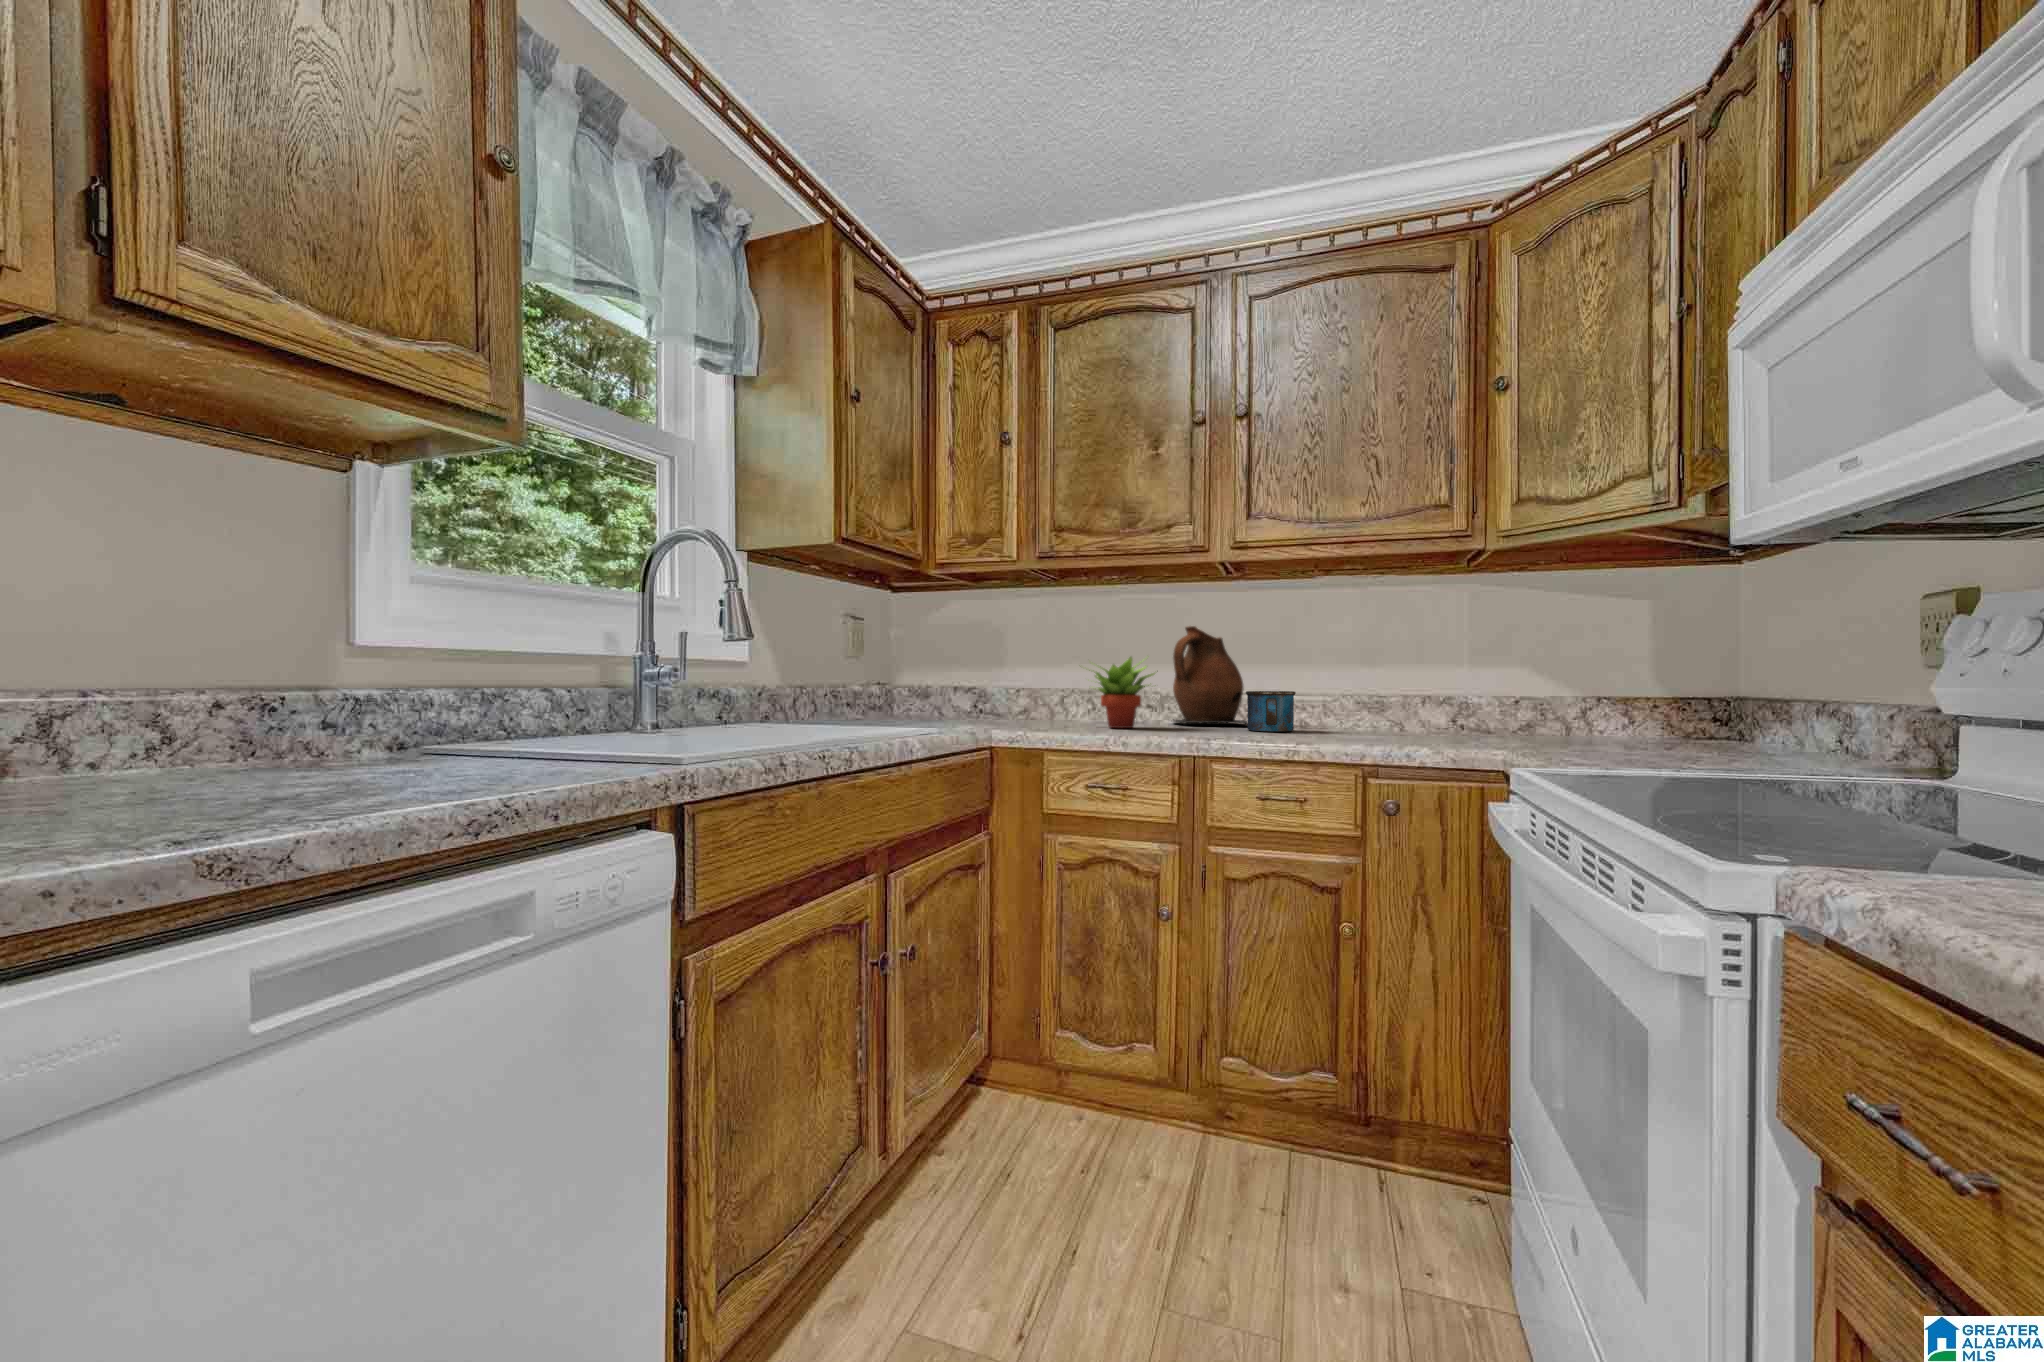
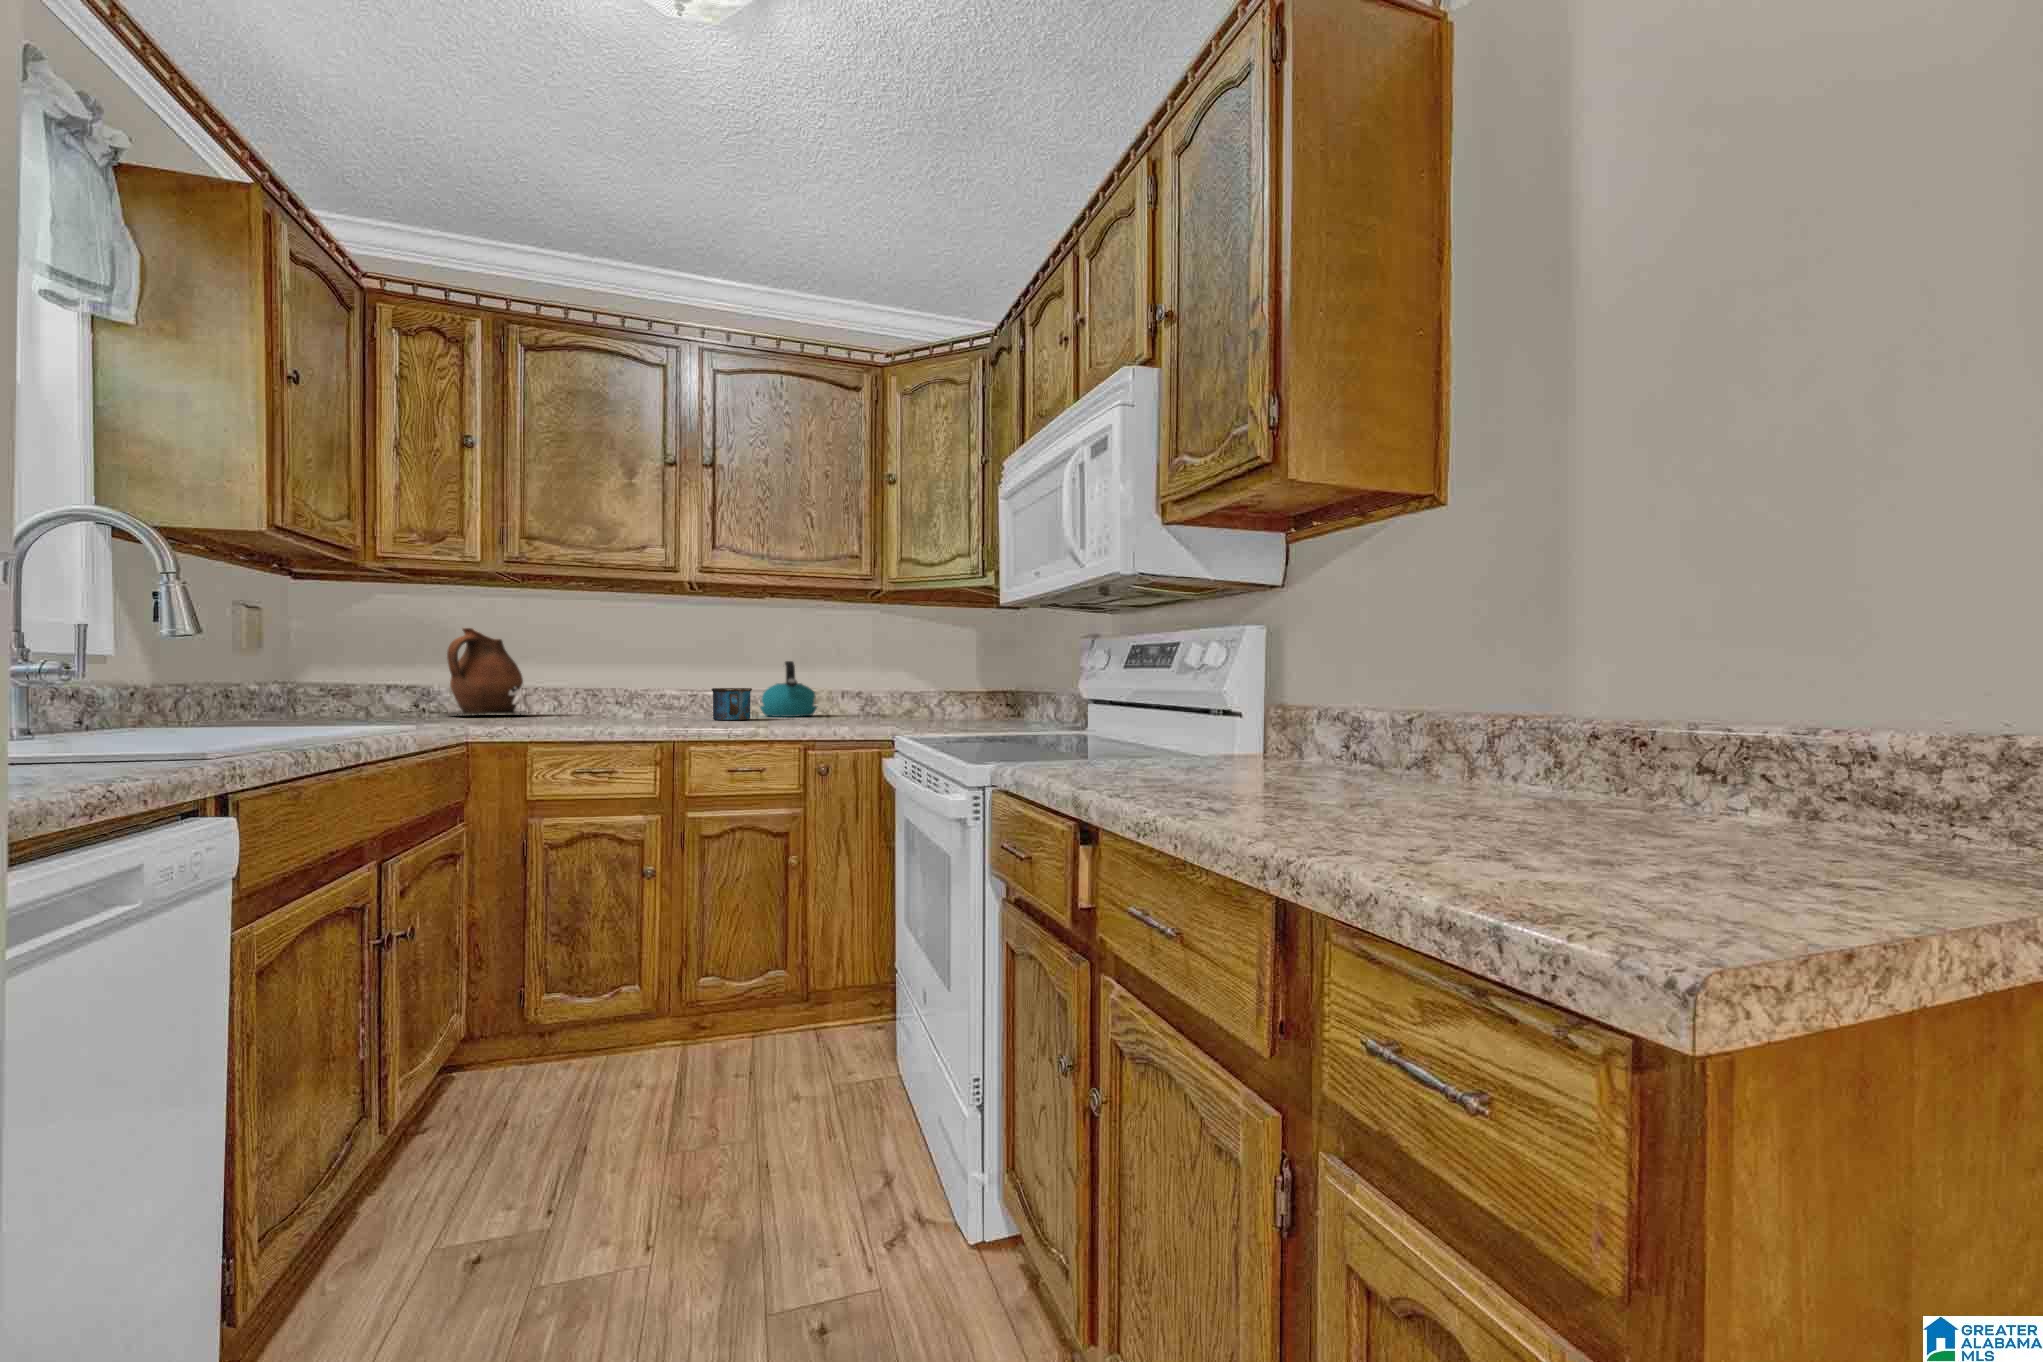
ceramic pitcher: present [1173,626,1247,724] -> present [447,628,526,715]
kettle: none [1309,656,1389,728] -> present [760,661,817,717]
succulent plant: present [1089,657,1155,728] -> none [559,657,636,721]

